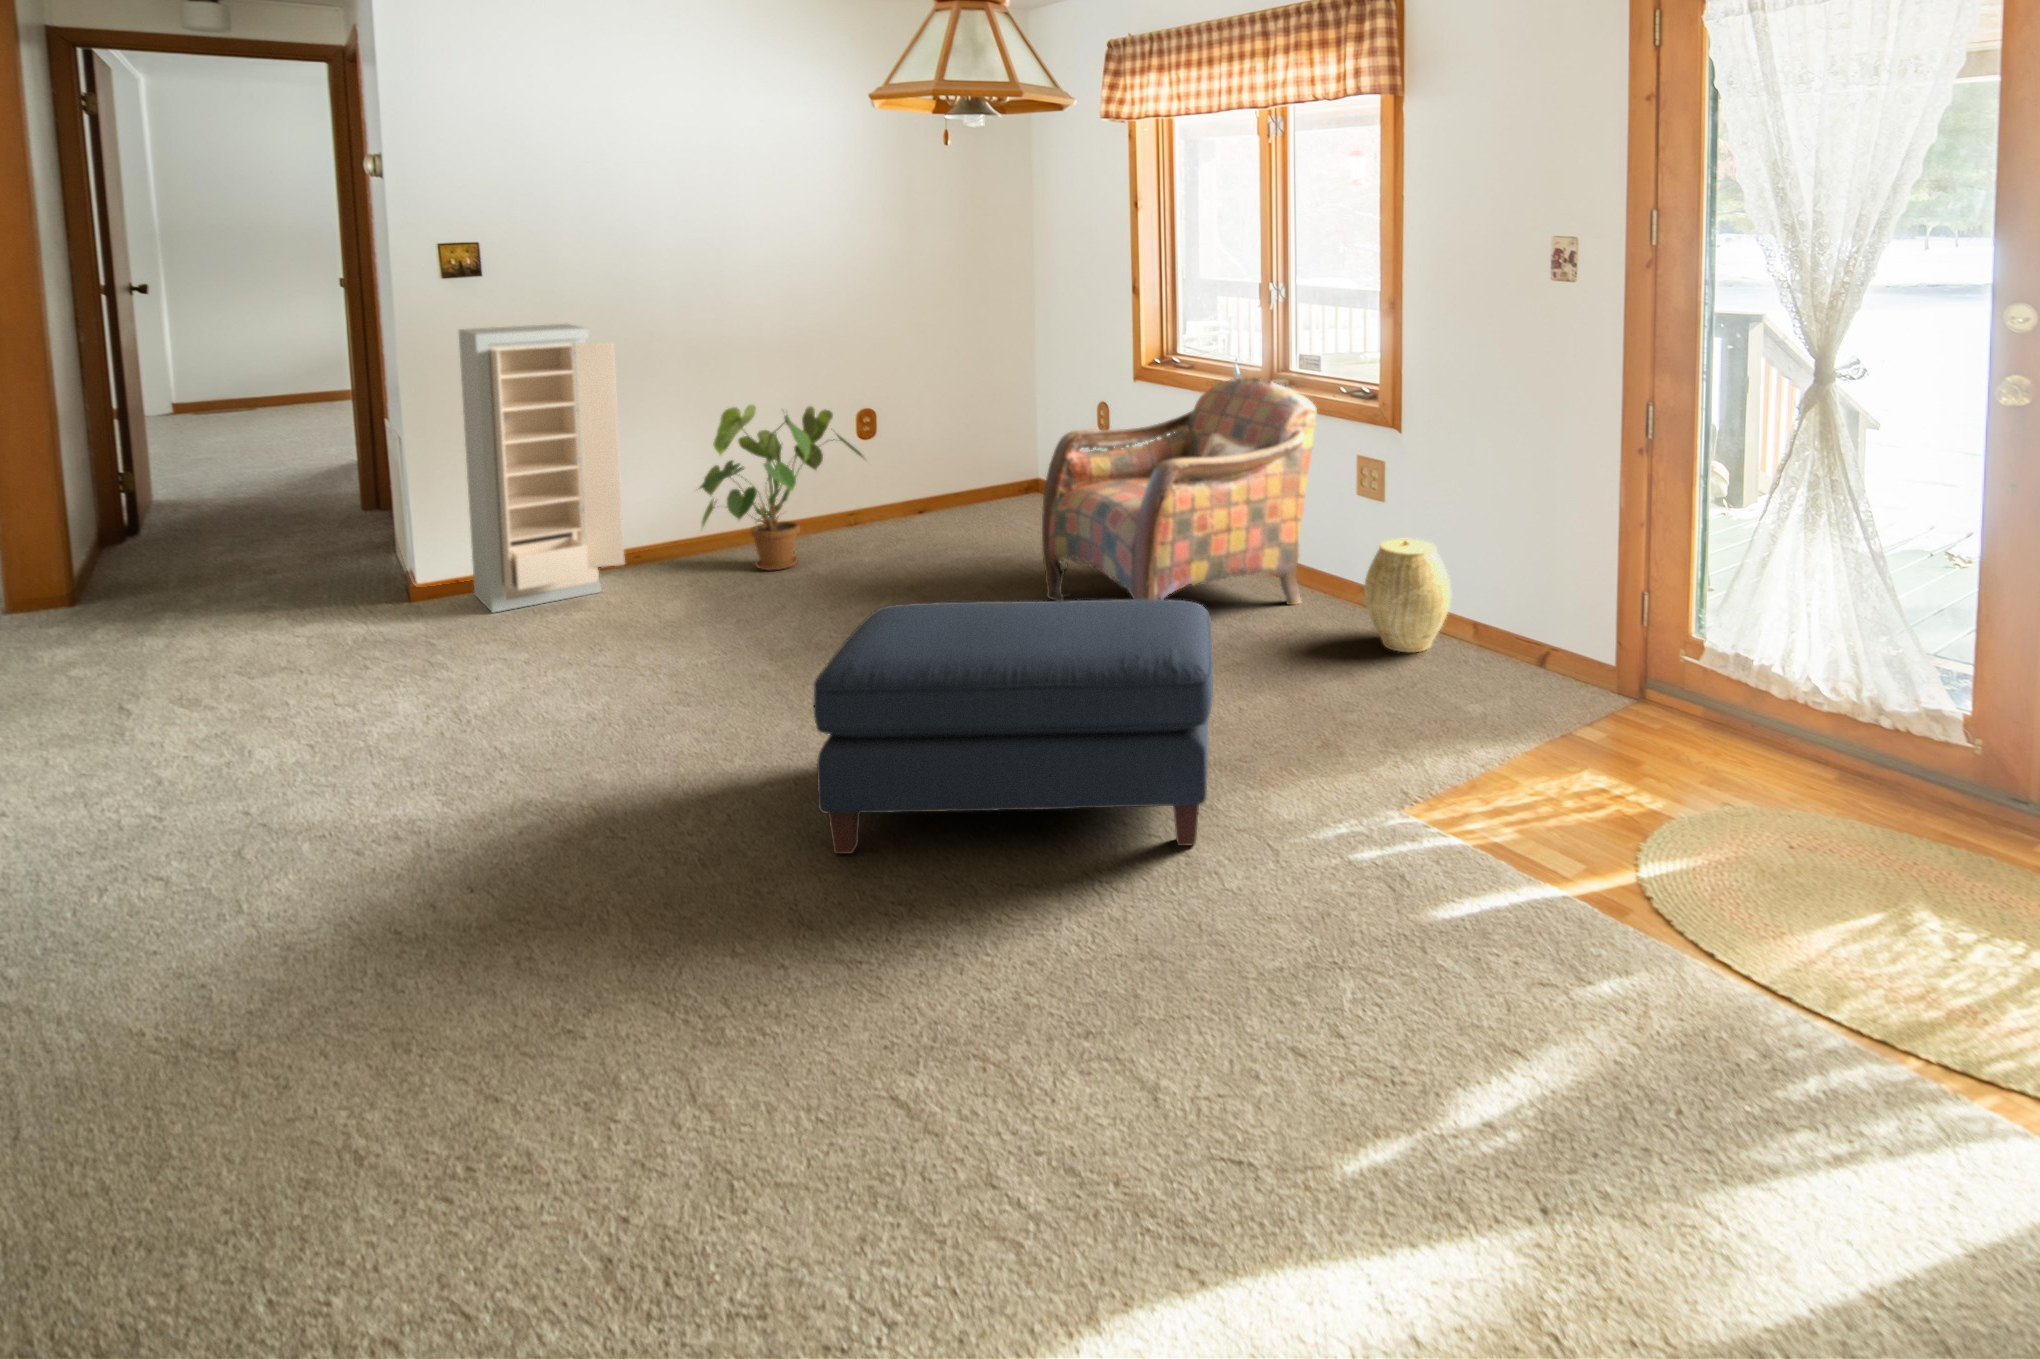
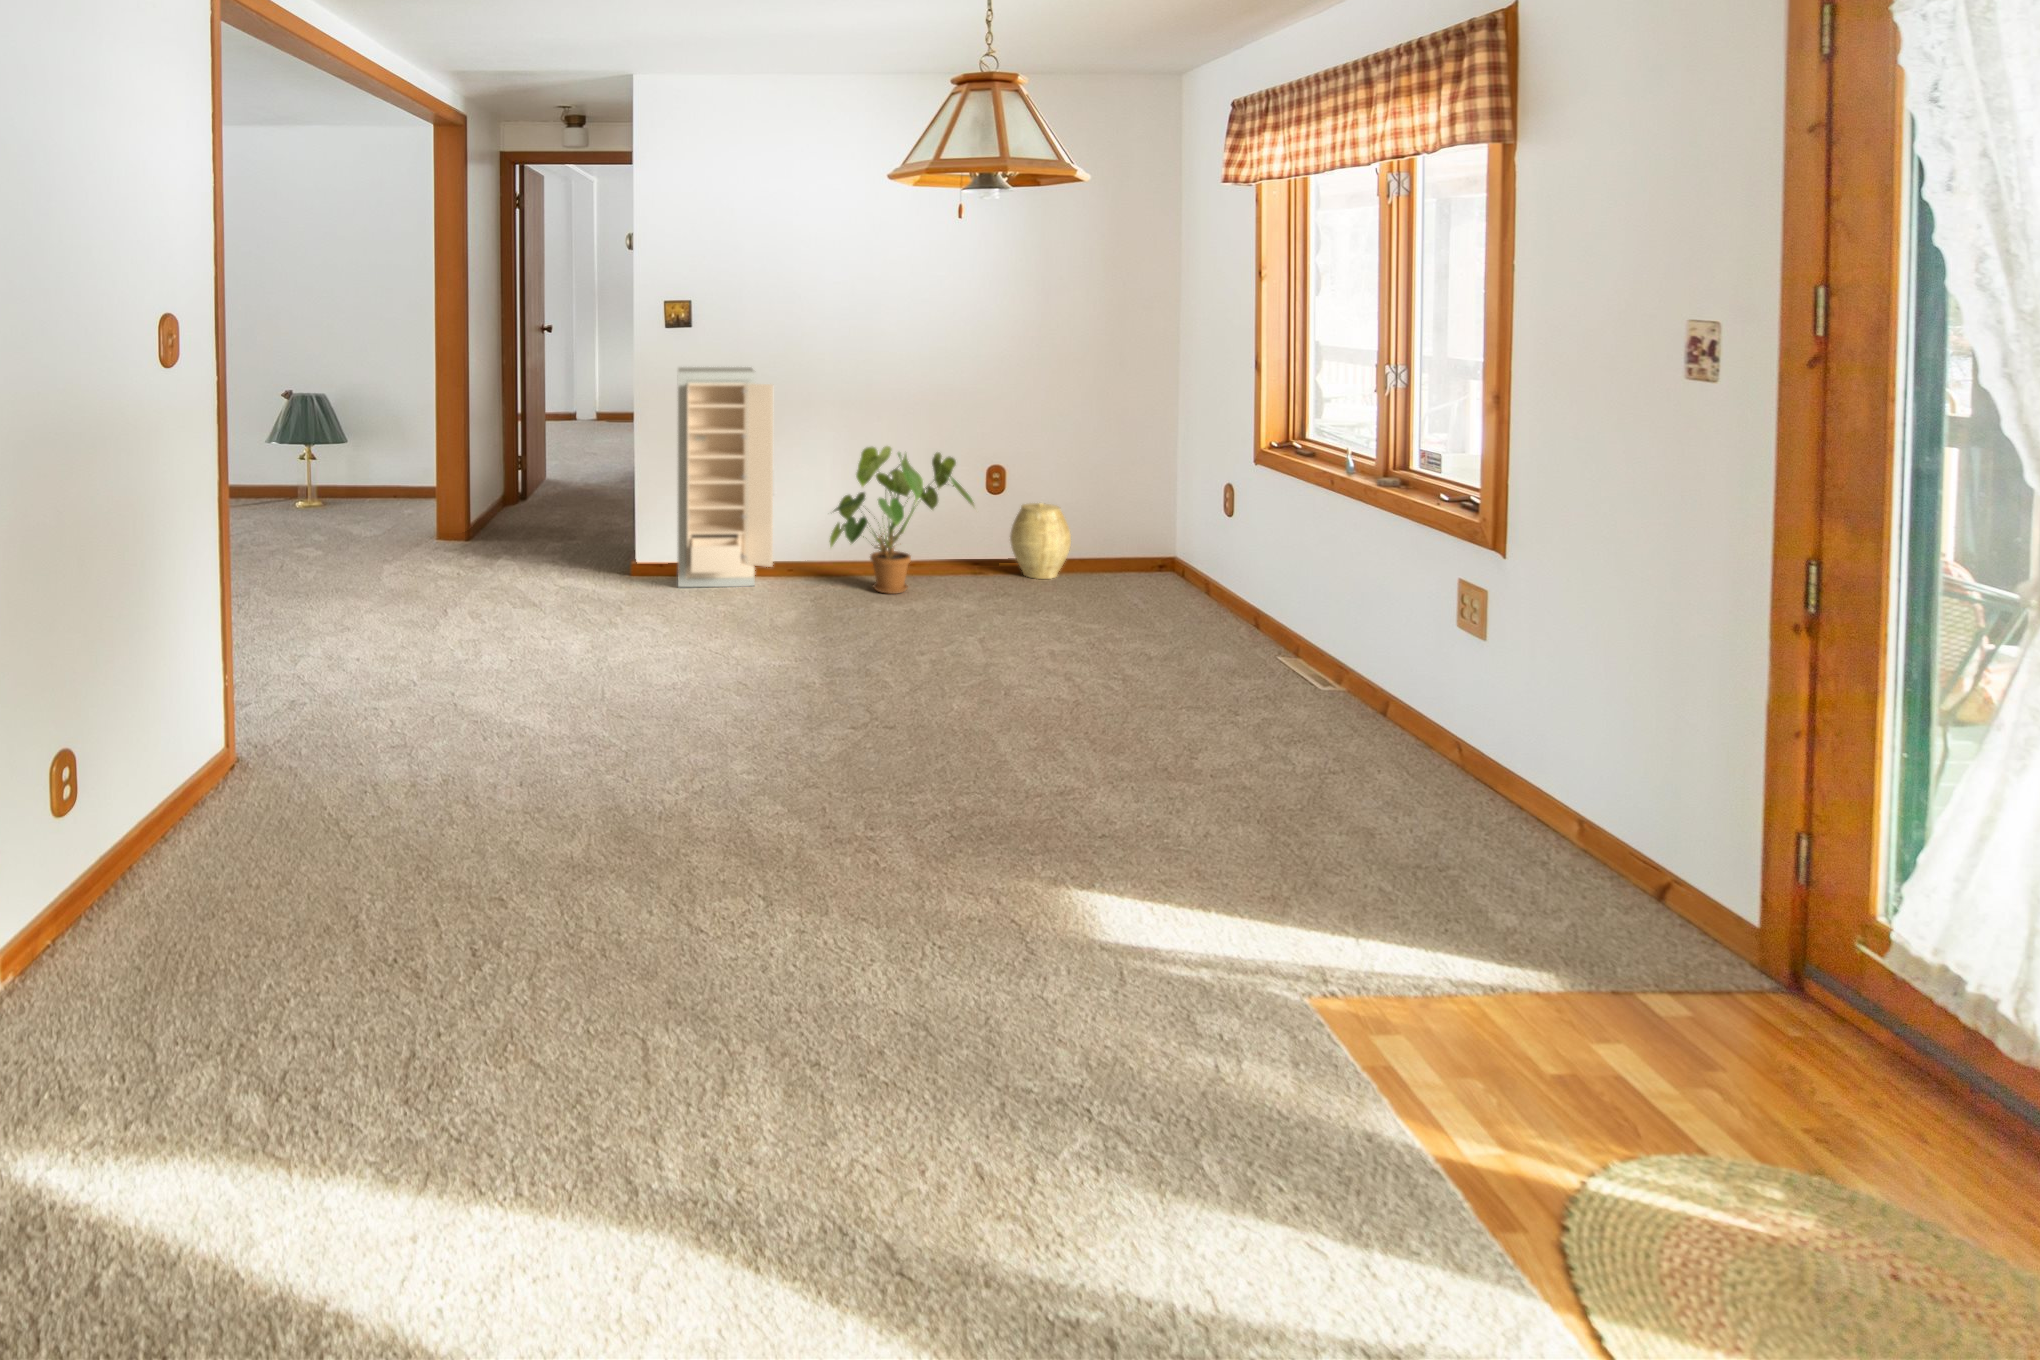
armchair: present [1042,378,1317,605] -> none [1094,466,1406,740]
woven basket: present [1364,539,1451,652] -> present [1010,503,1071,579]
ottoman: present [814,599,1213,854] -> none [737,635,1138,940]

